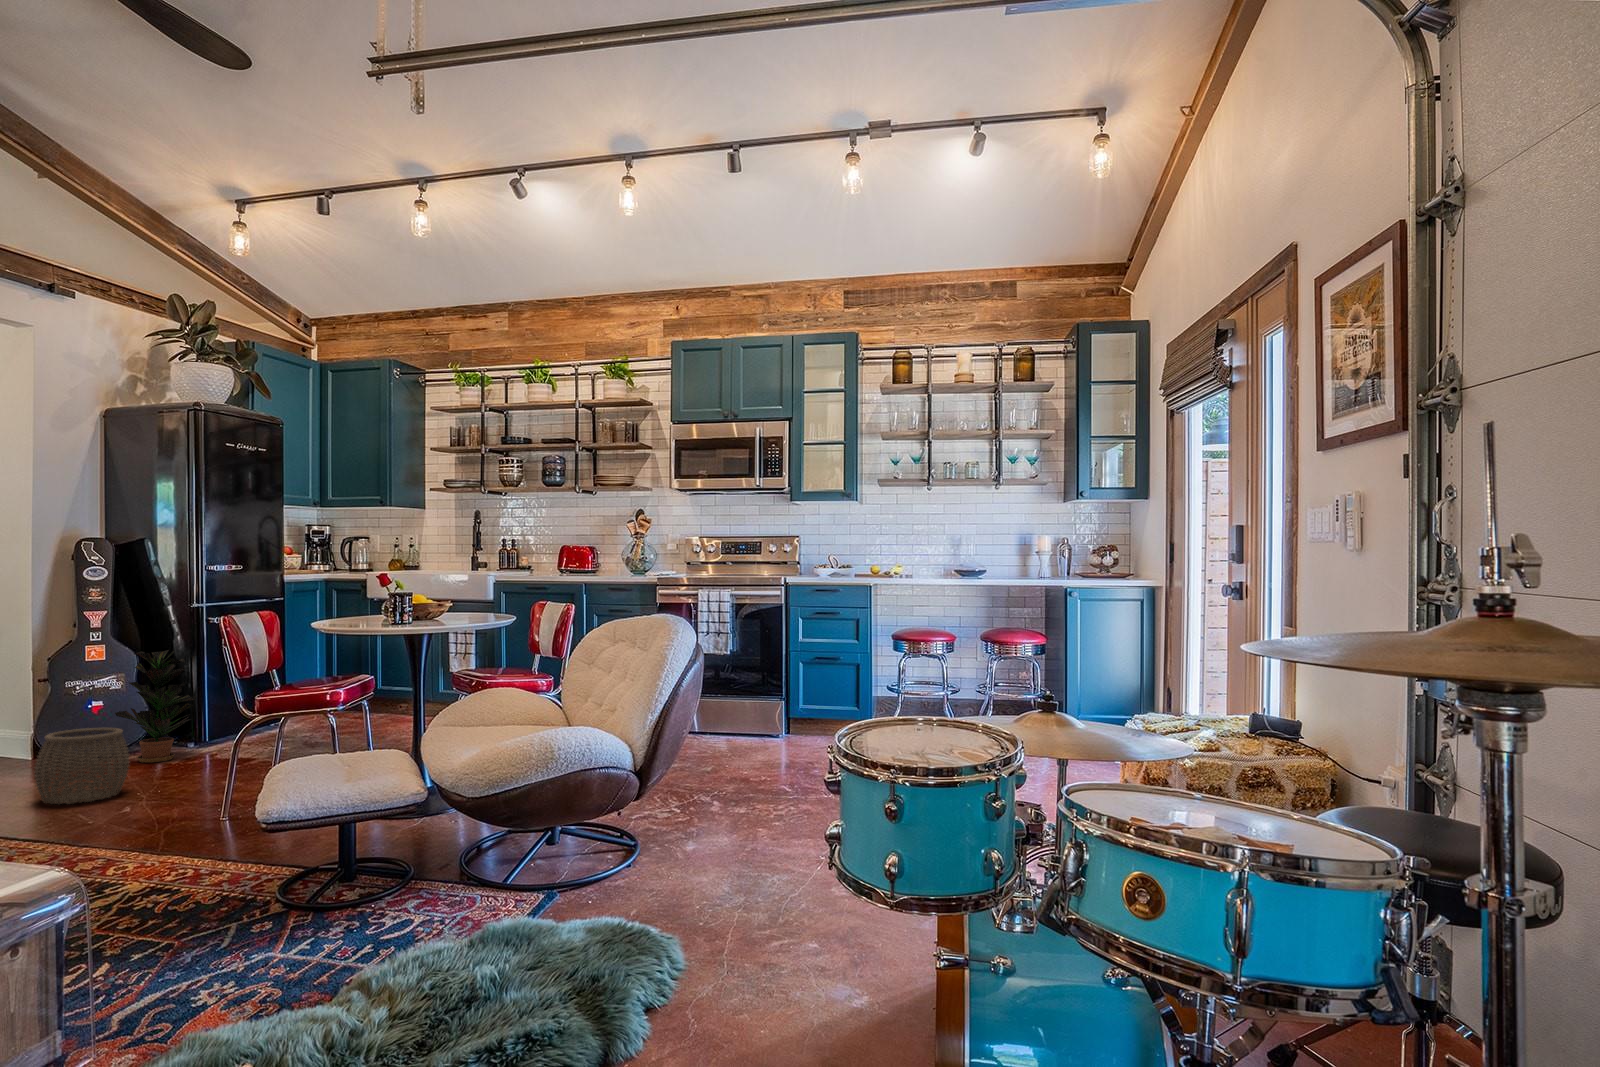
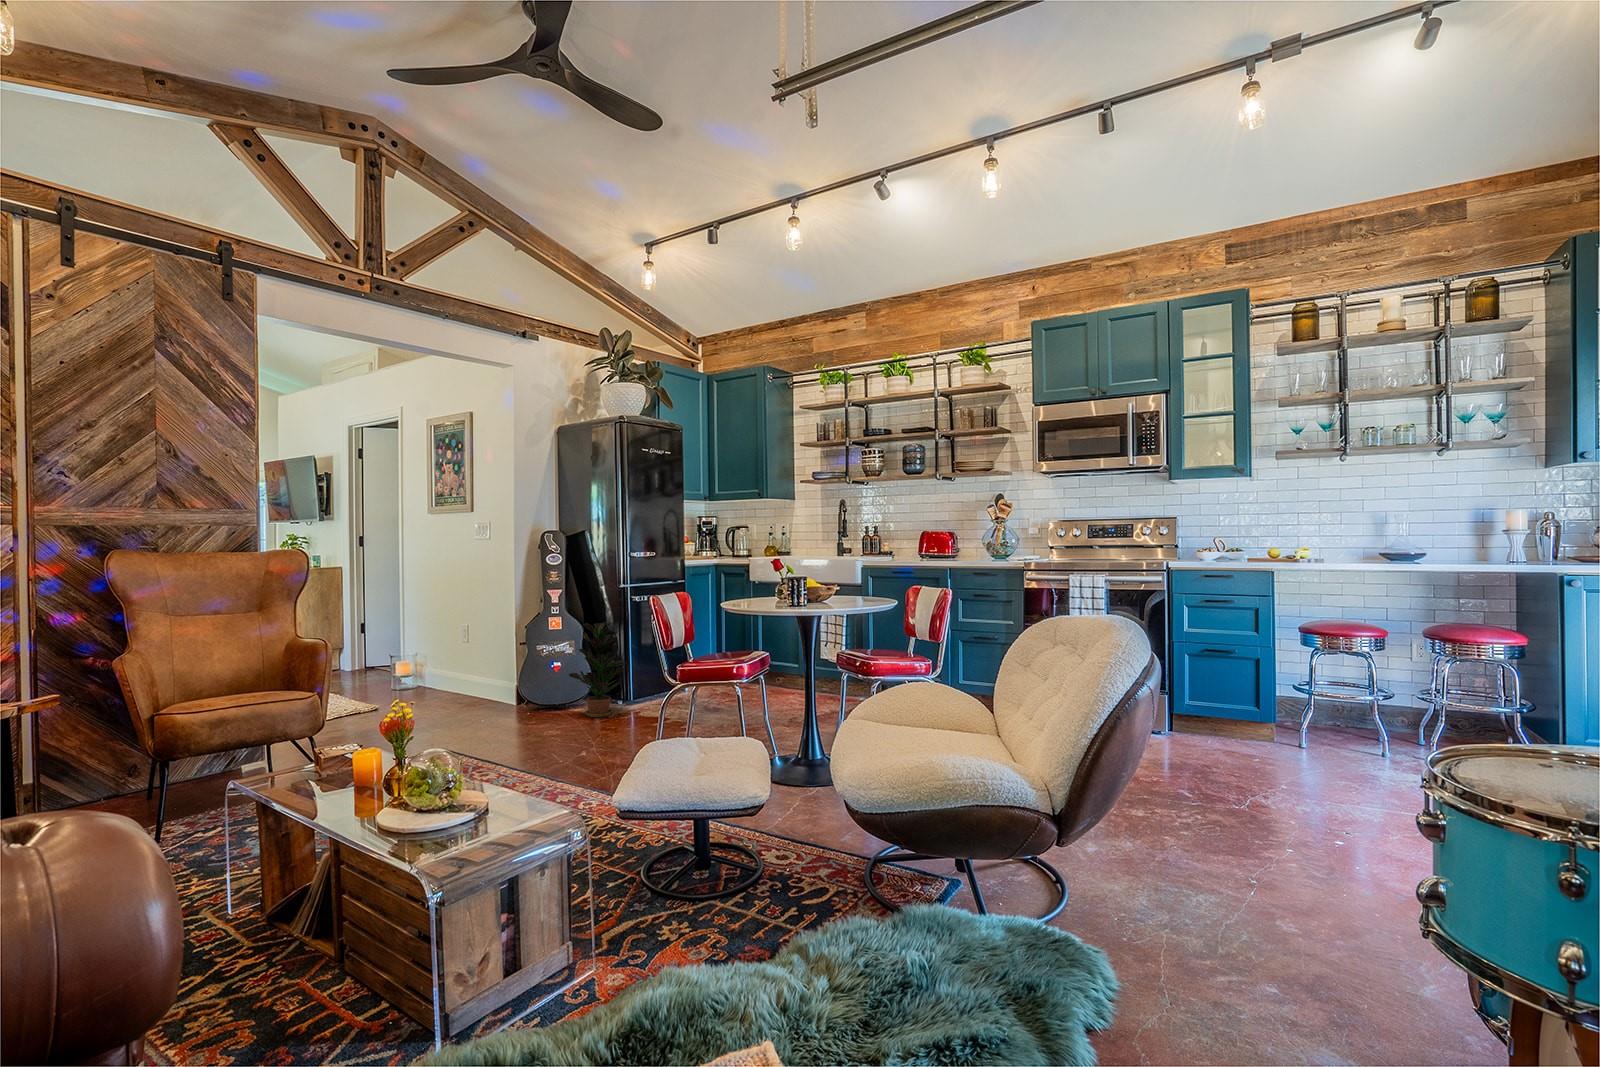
woven basket: present [34,728,130,804] -> none [510,691,579,758]

